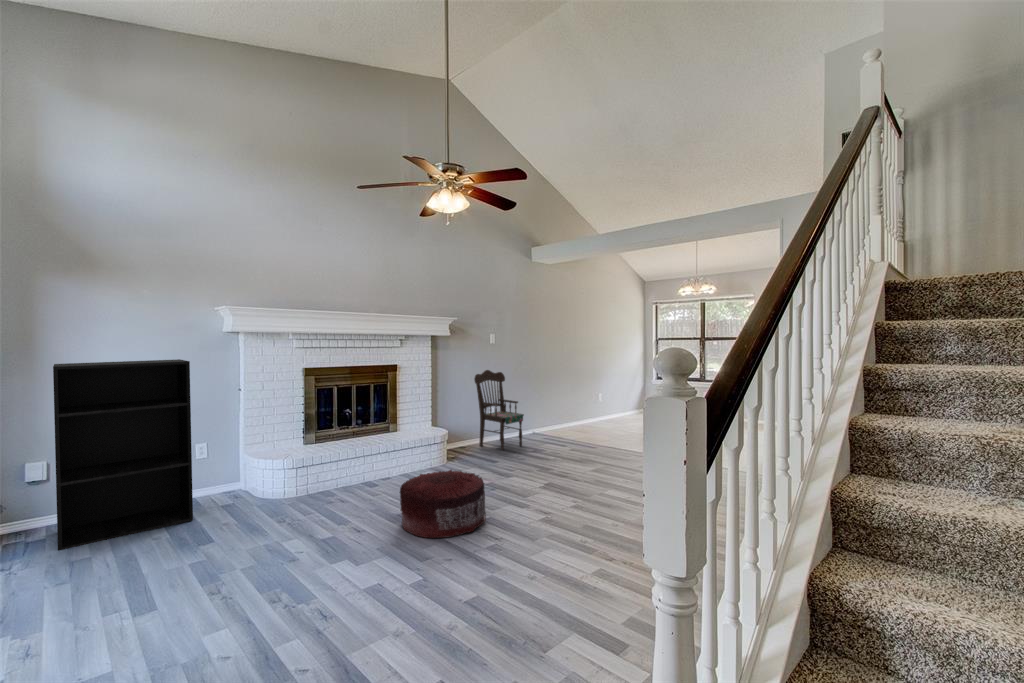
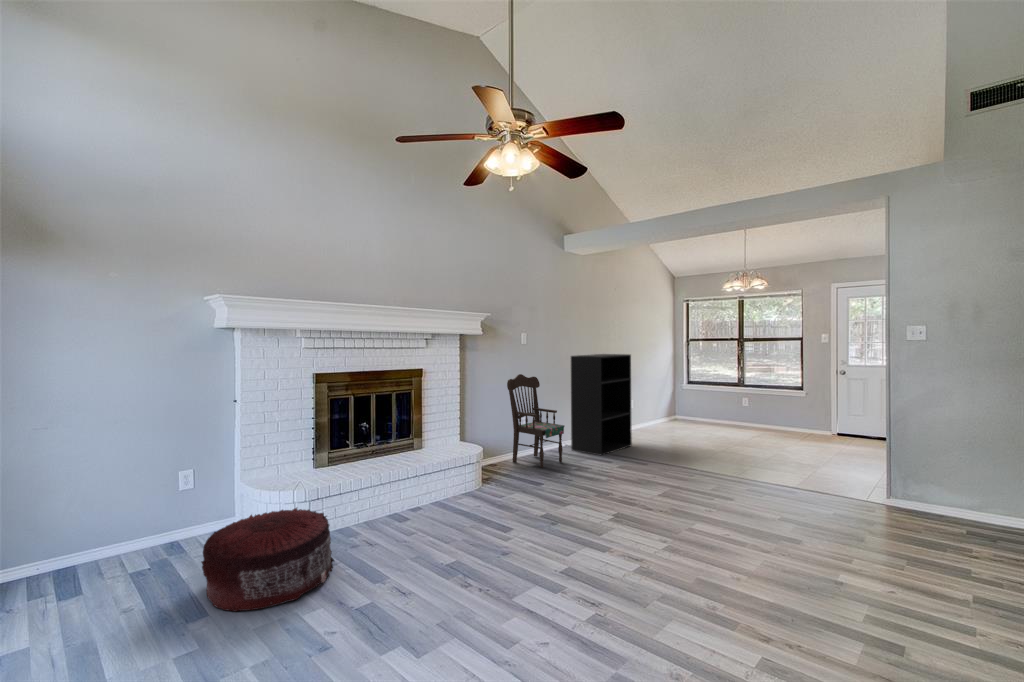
bookshelf: present [53,359,193,550] -> present [571,354,632,455]
pouf: present [400,470,486,538] -> present [201,508,334,612]

